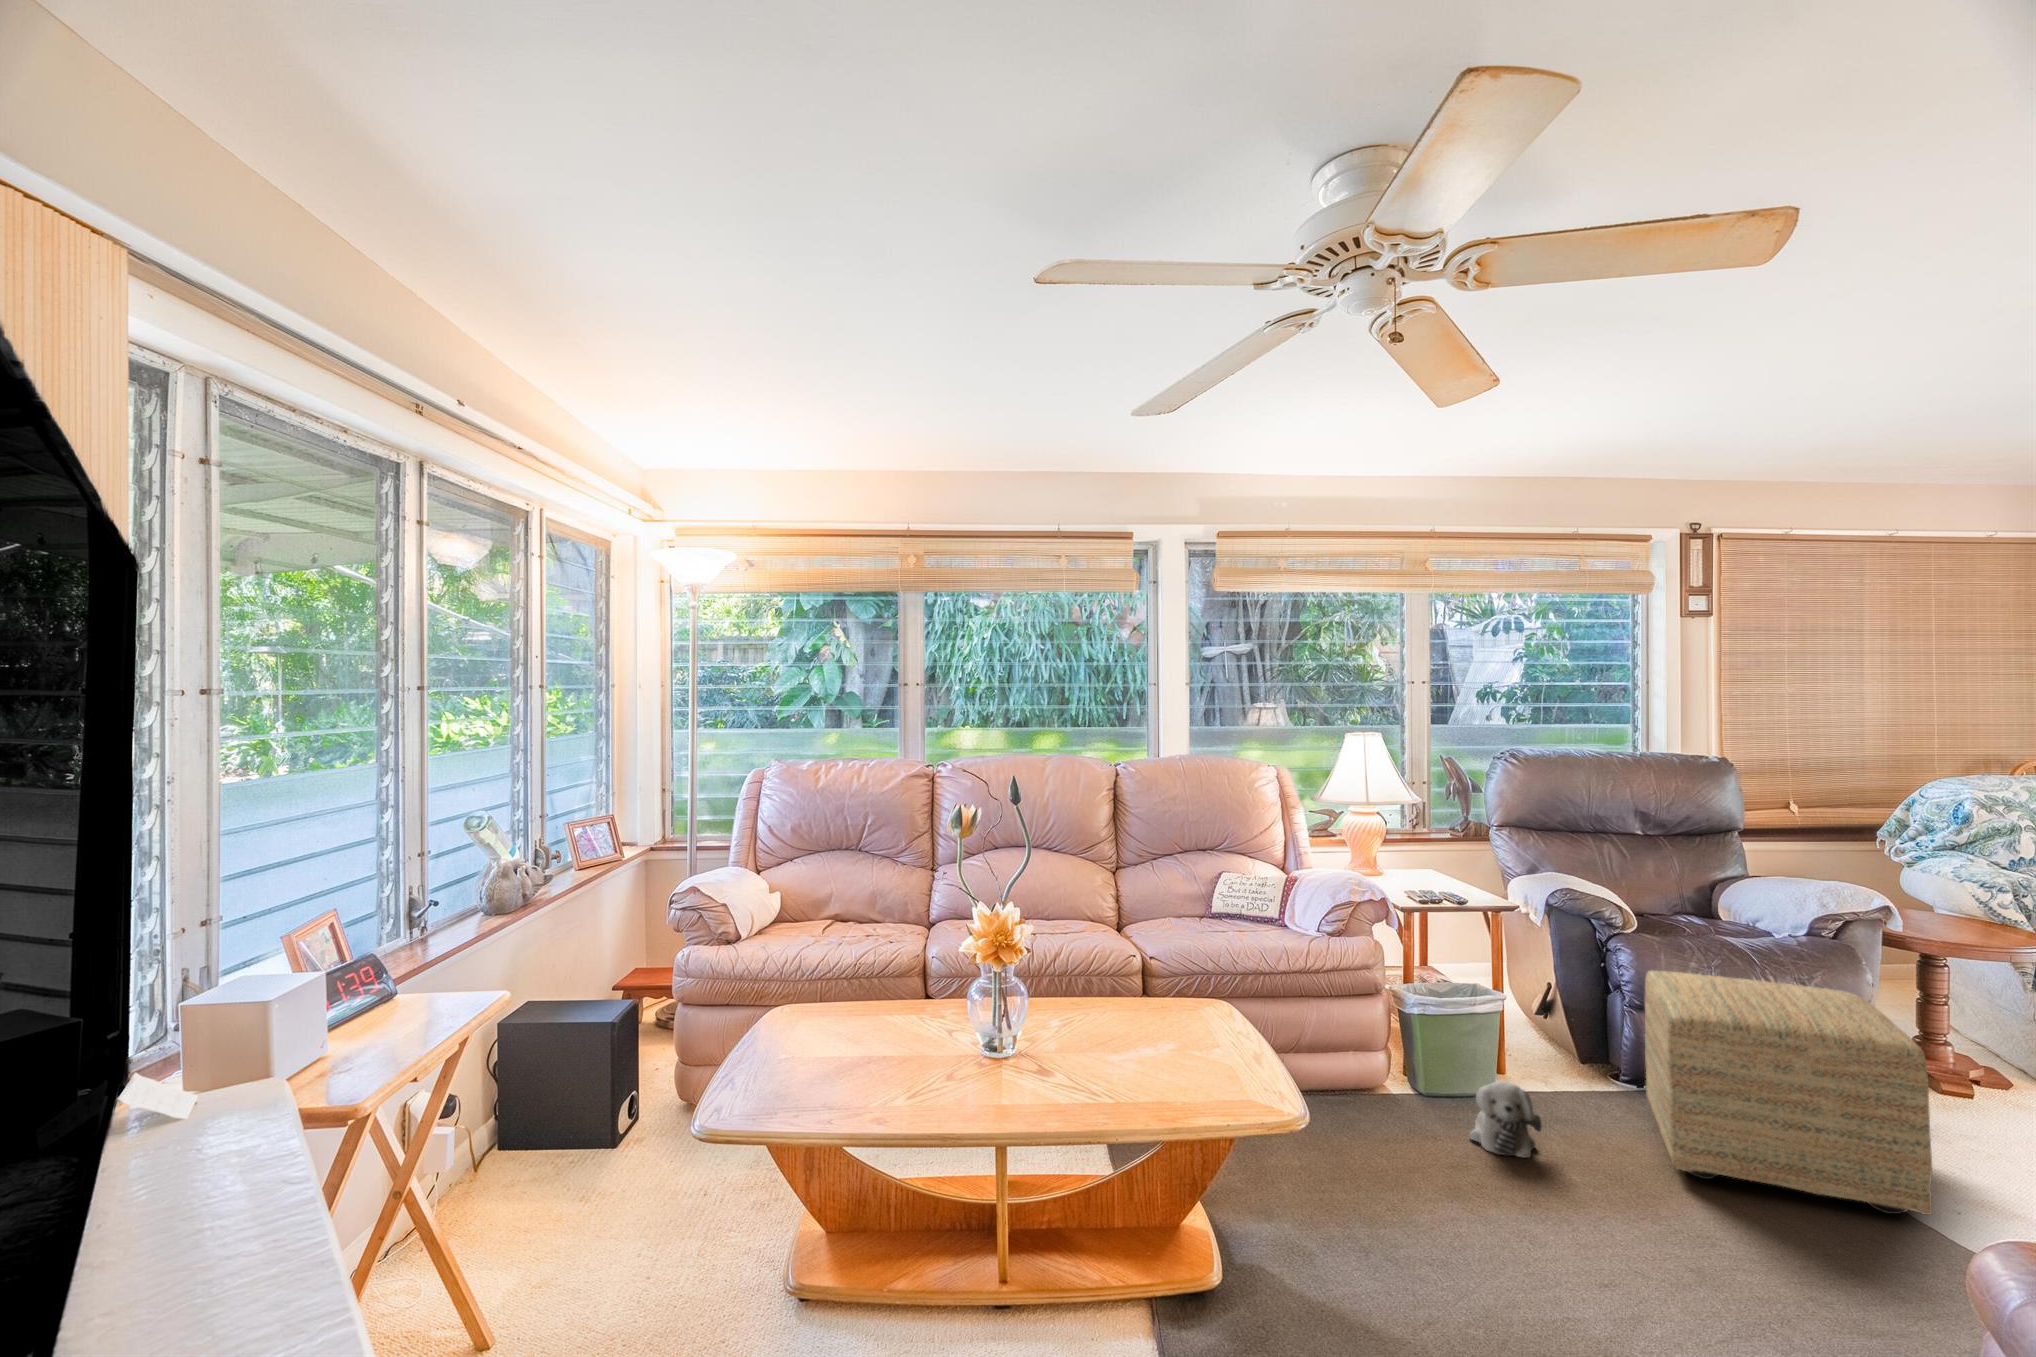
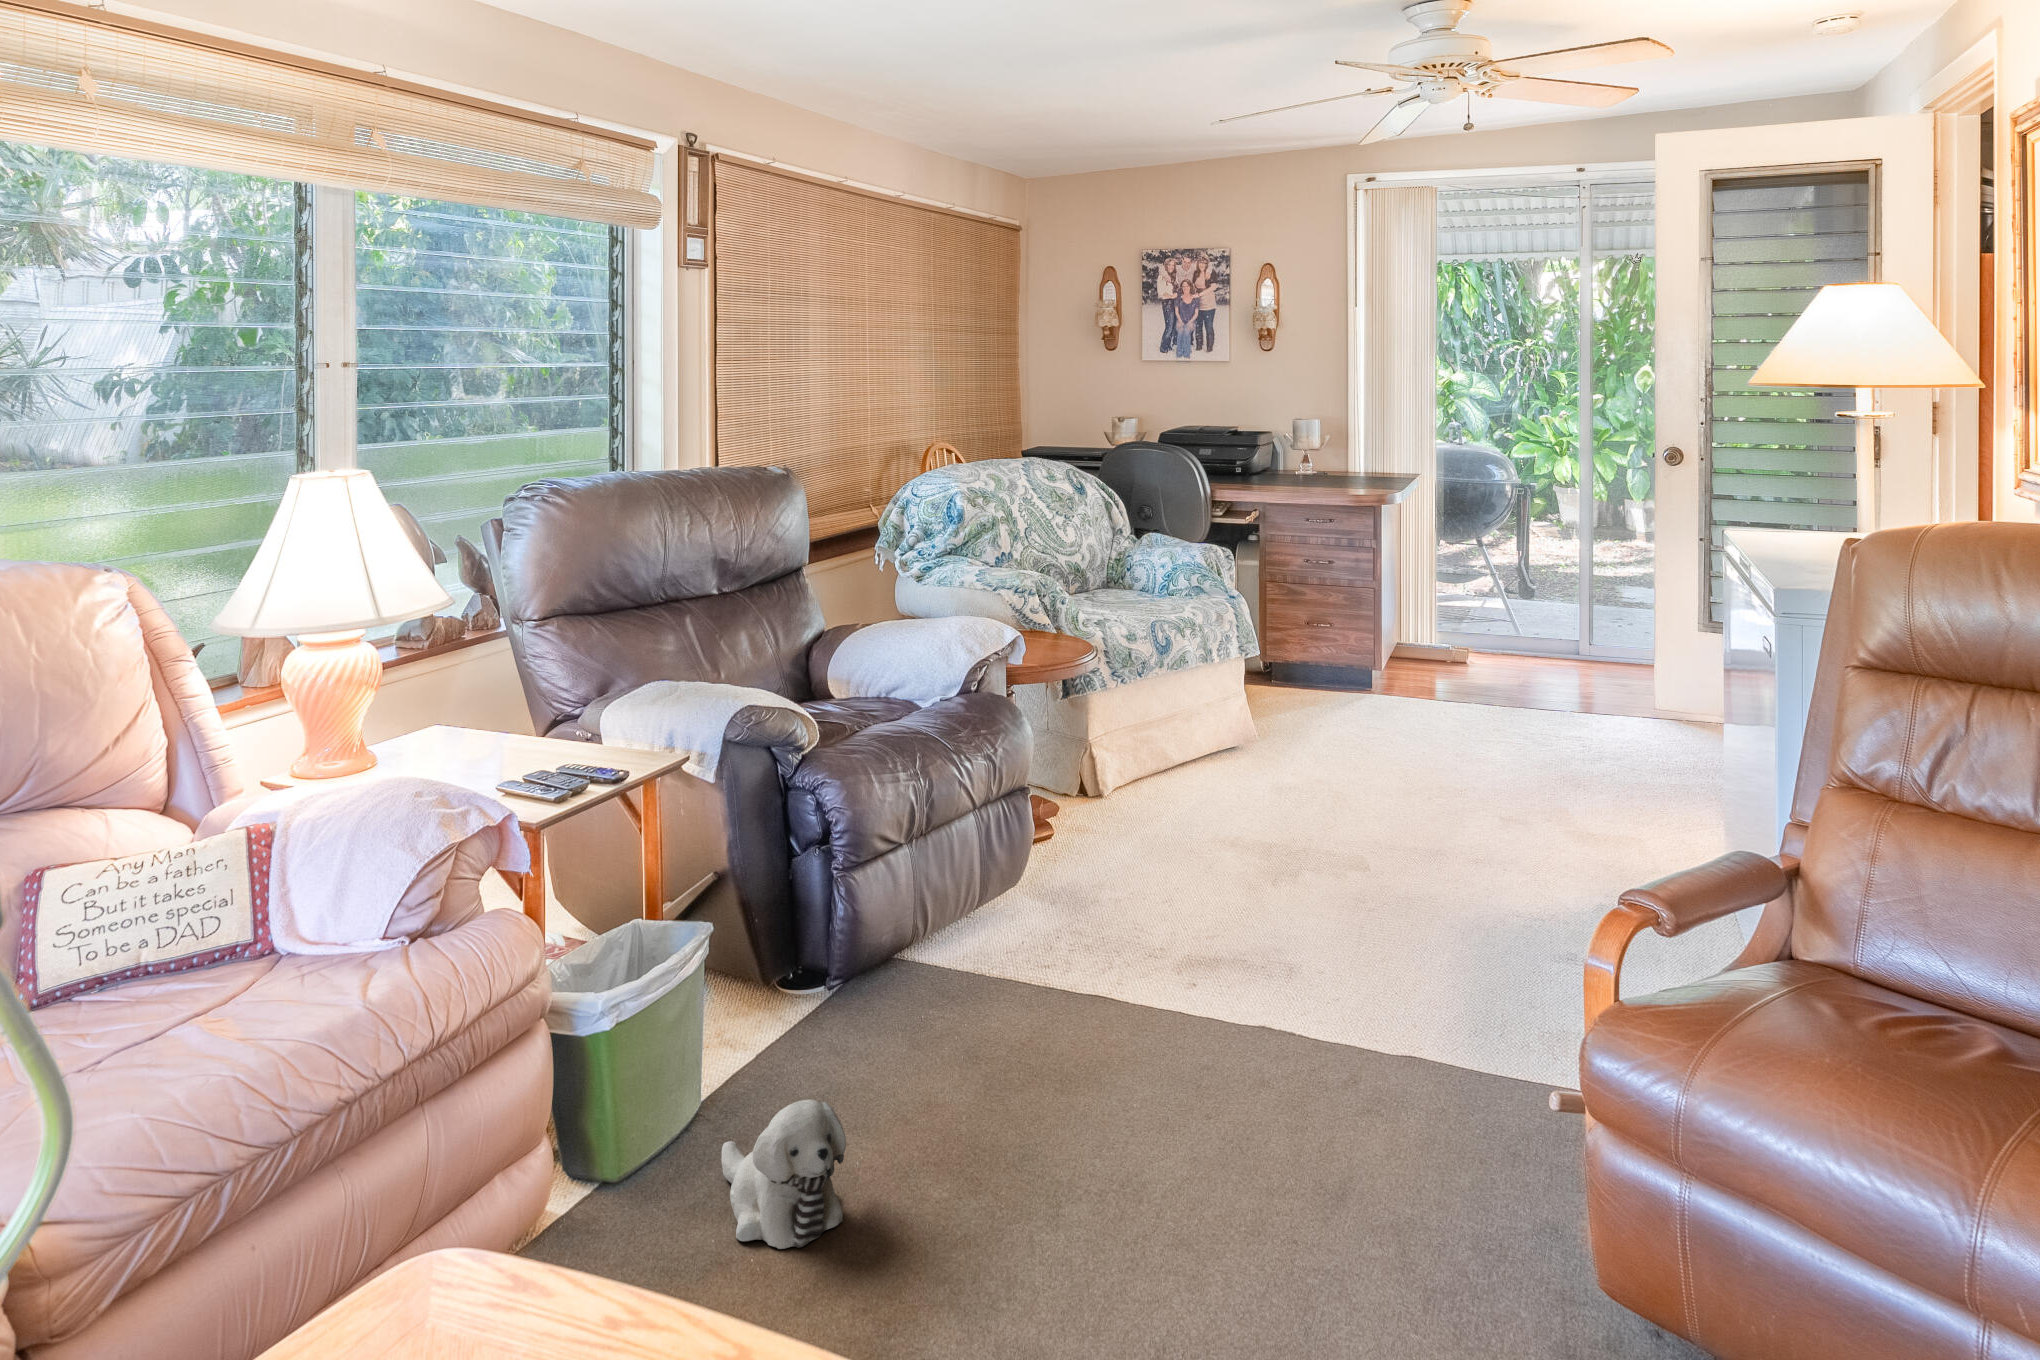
ottoman: present [1645,971,1932,1215] -> none [865,768,1218,1116]

